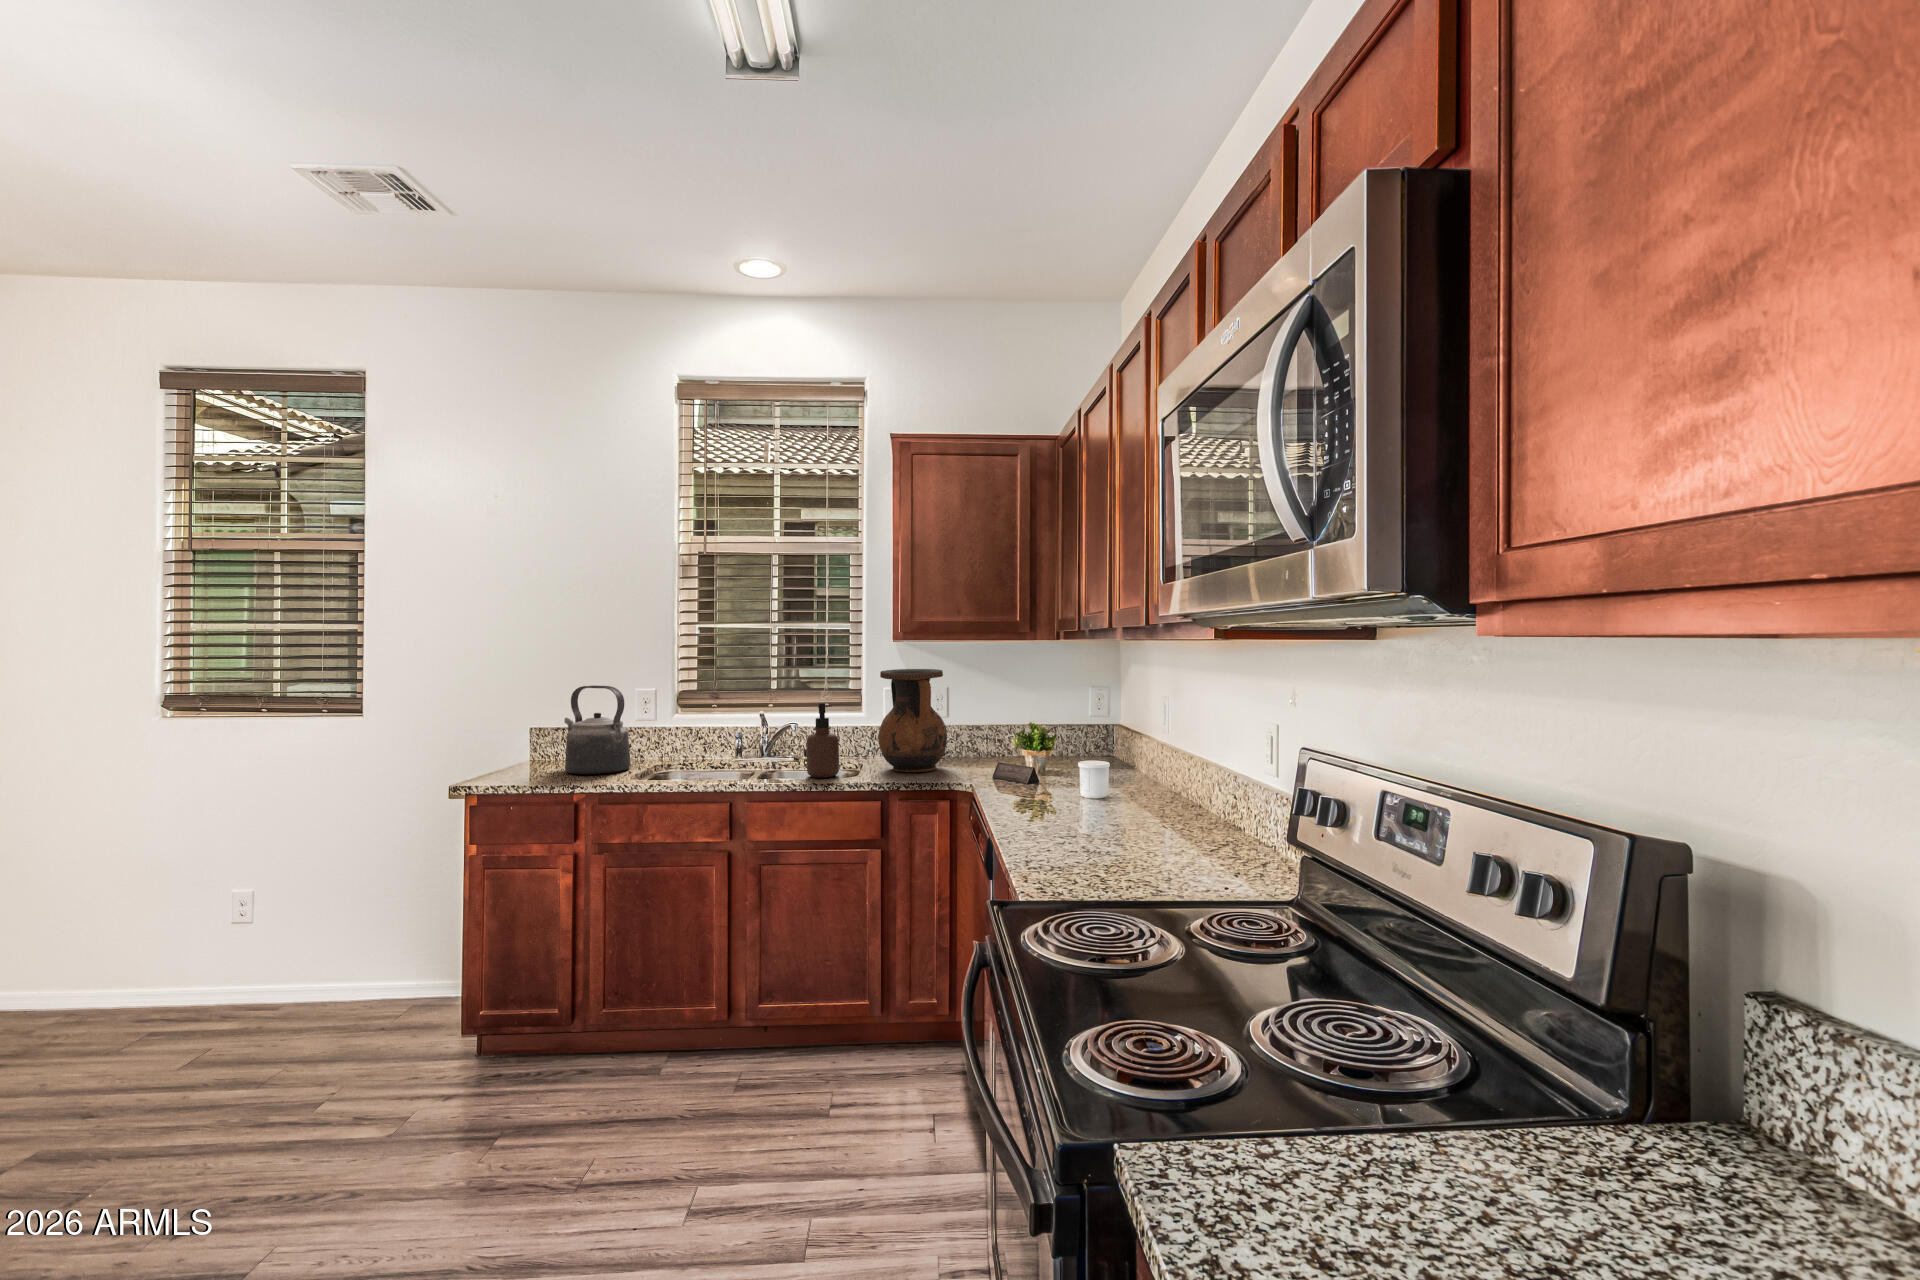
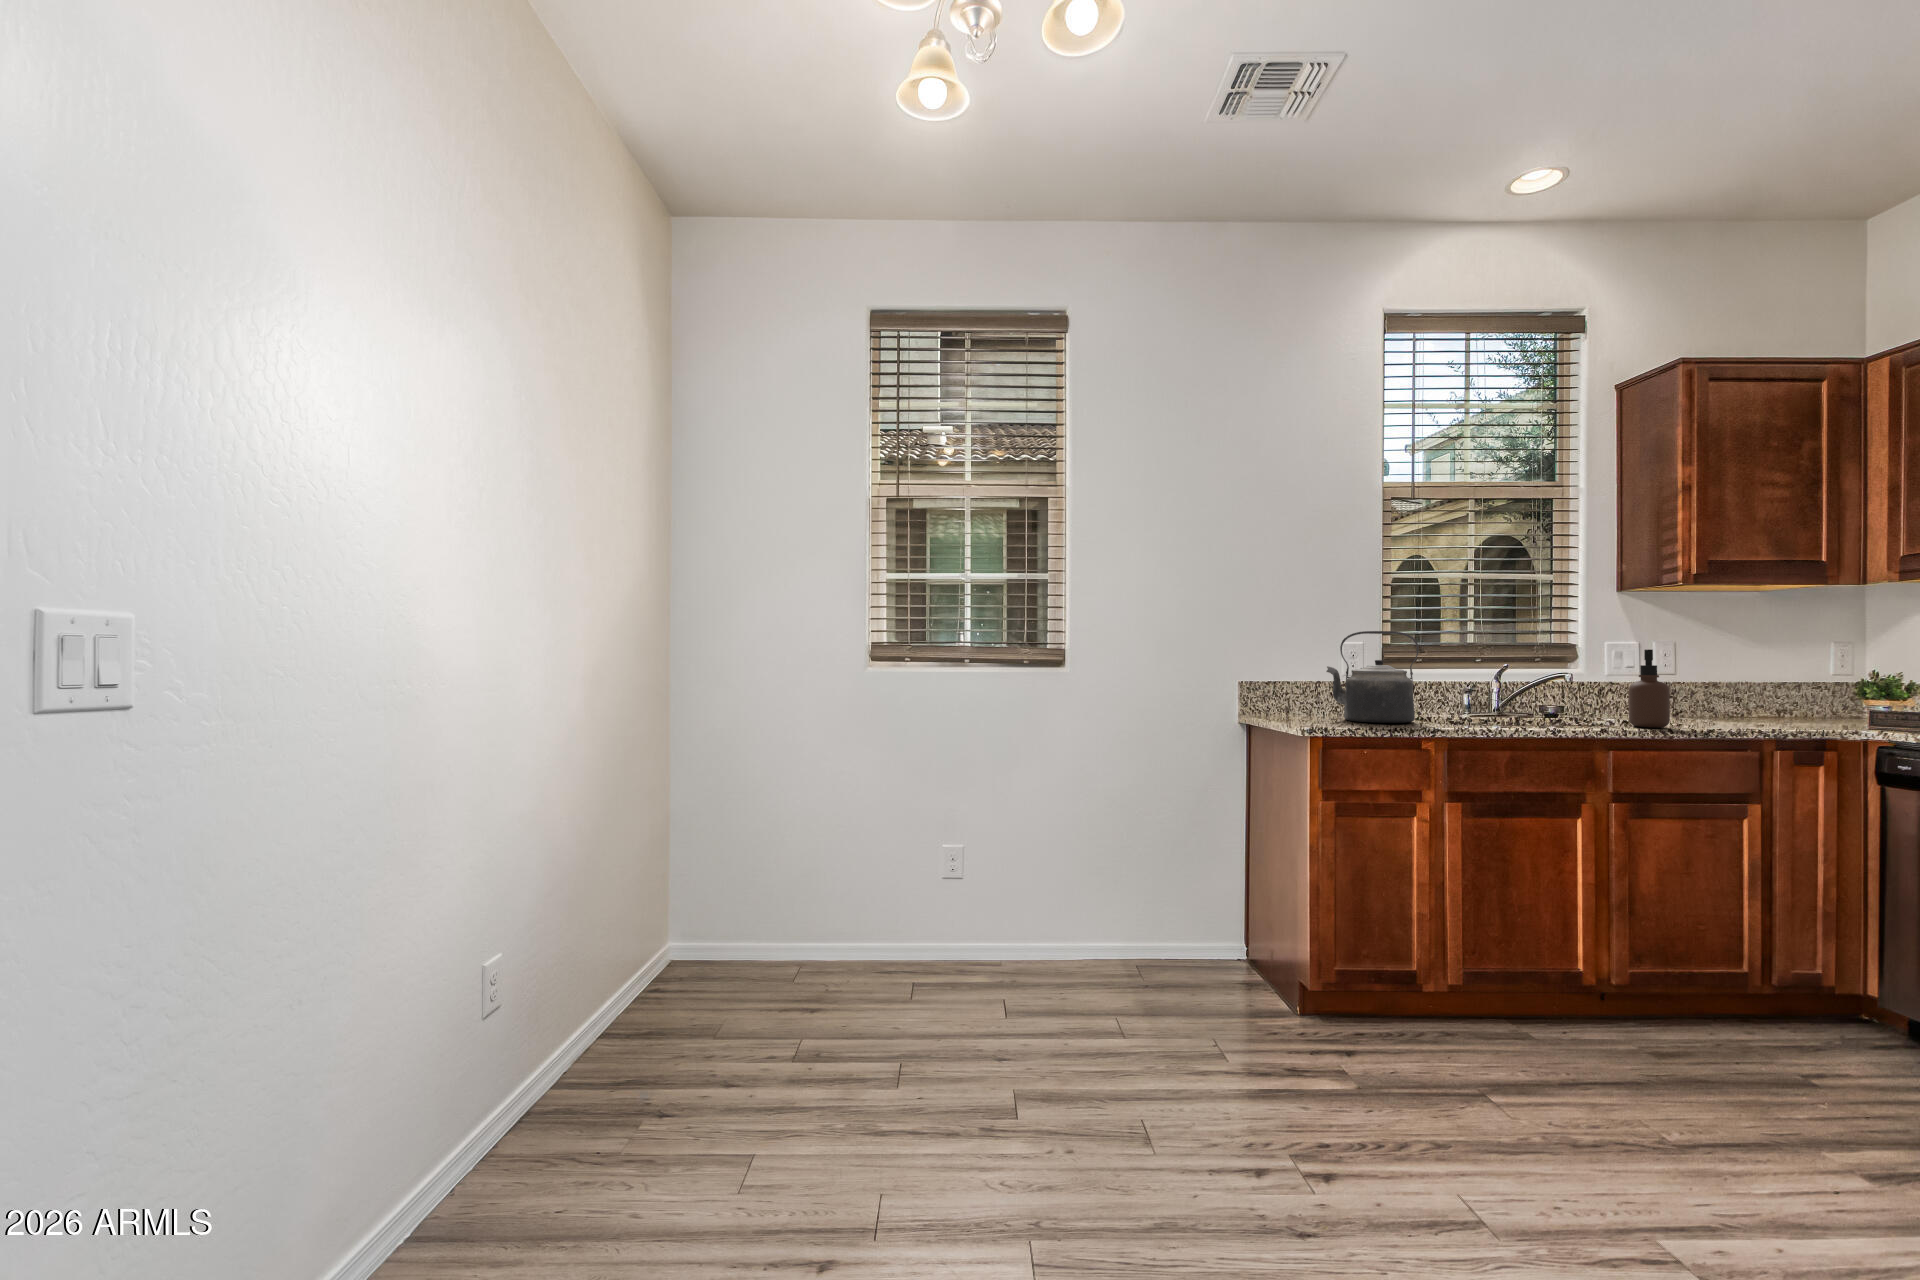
vase: present [878,669,947,772] -> none [1667,620,1757,725]

